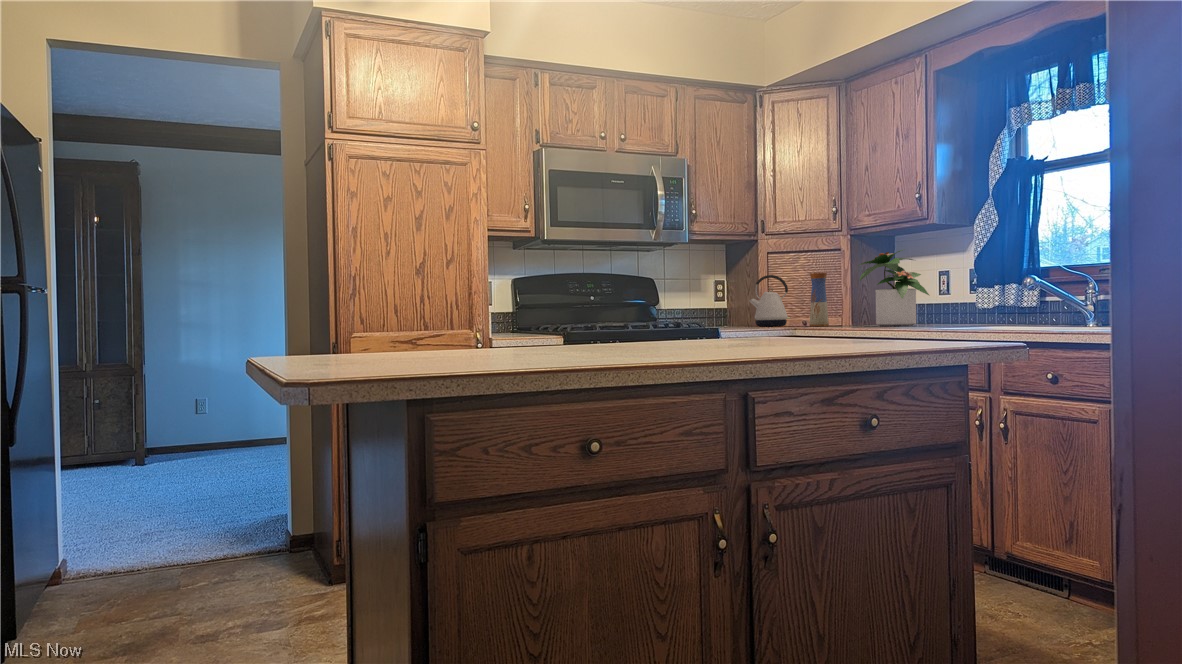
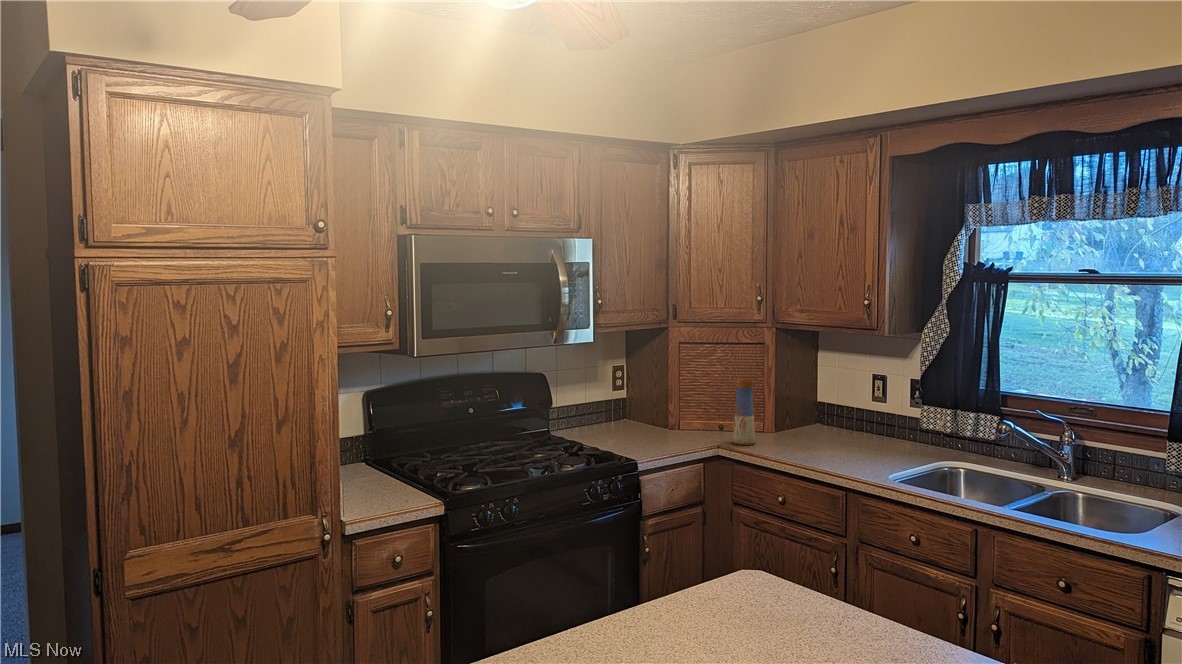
potted plant: present [860,250,929,326] -> none [788,355,872,448]
kettle: present [749,275,791,327] -> none [661,378,710,442]

